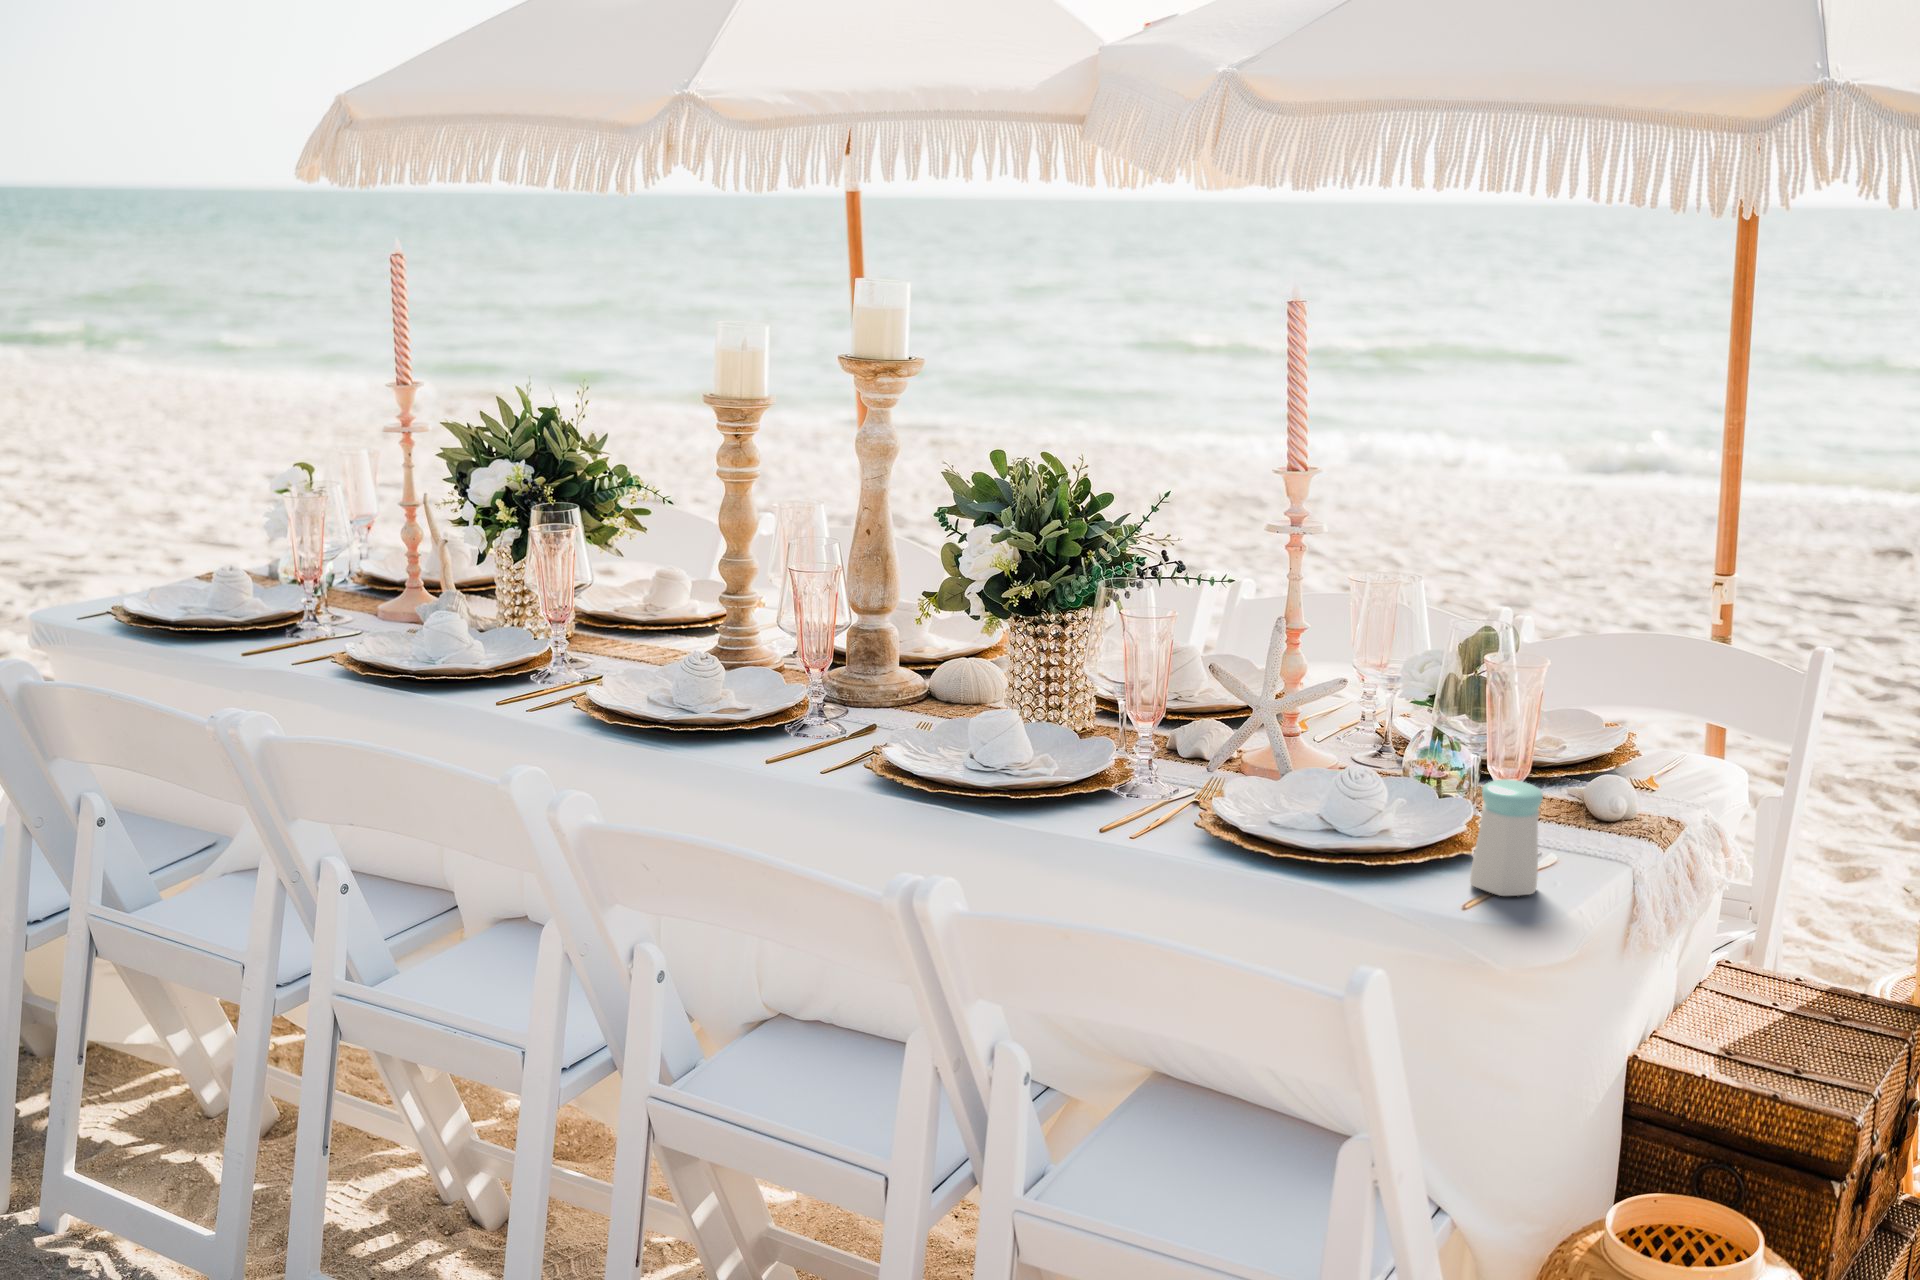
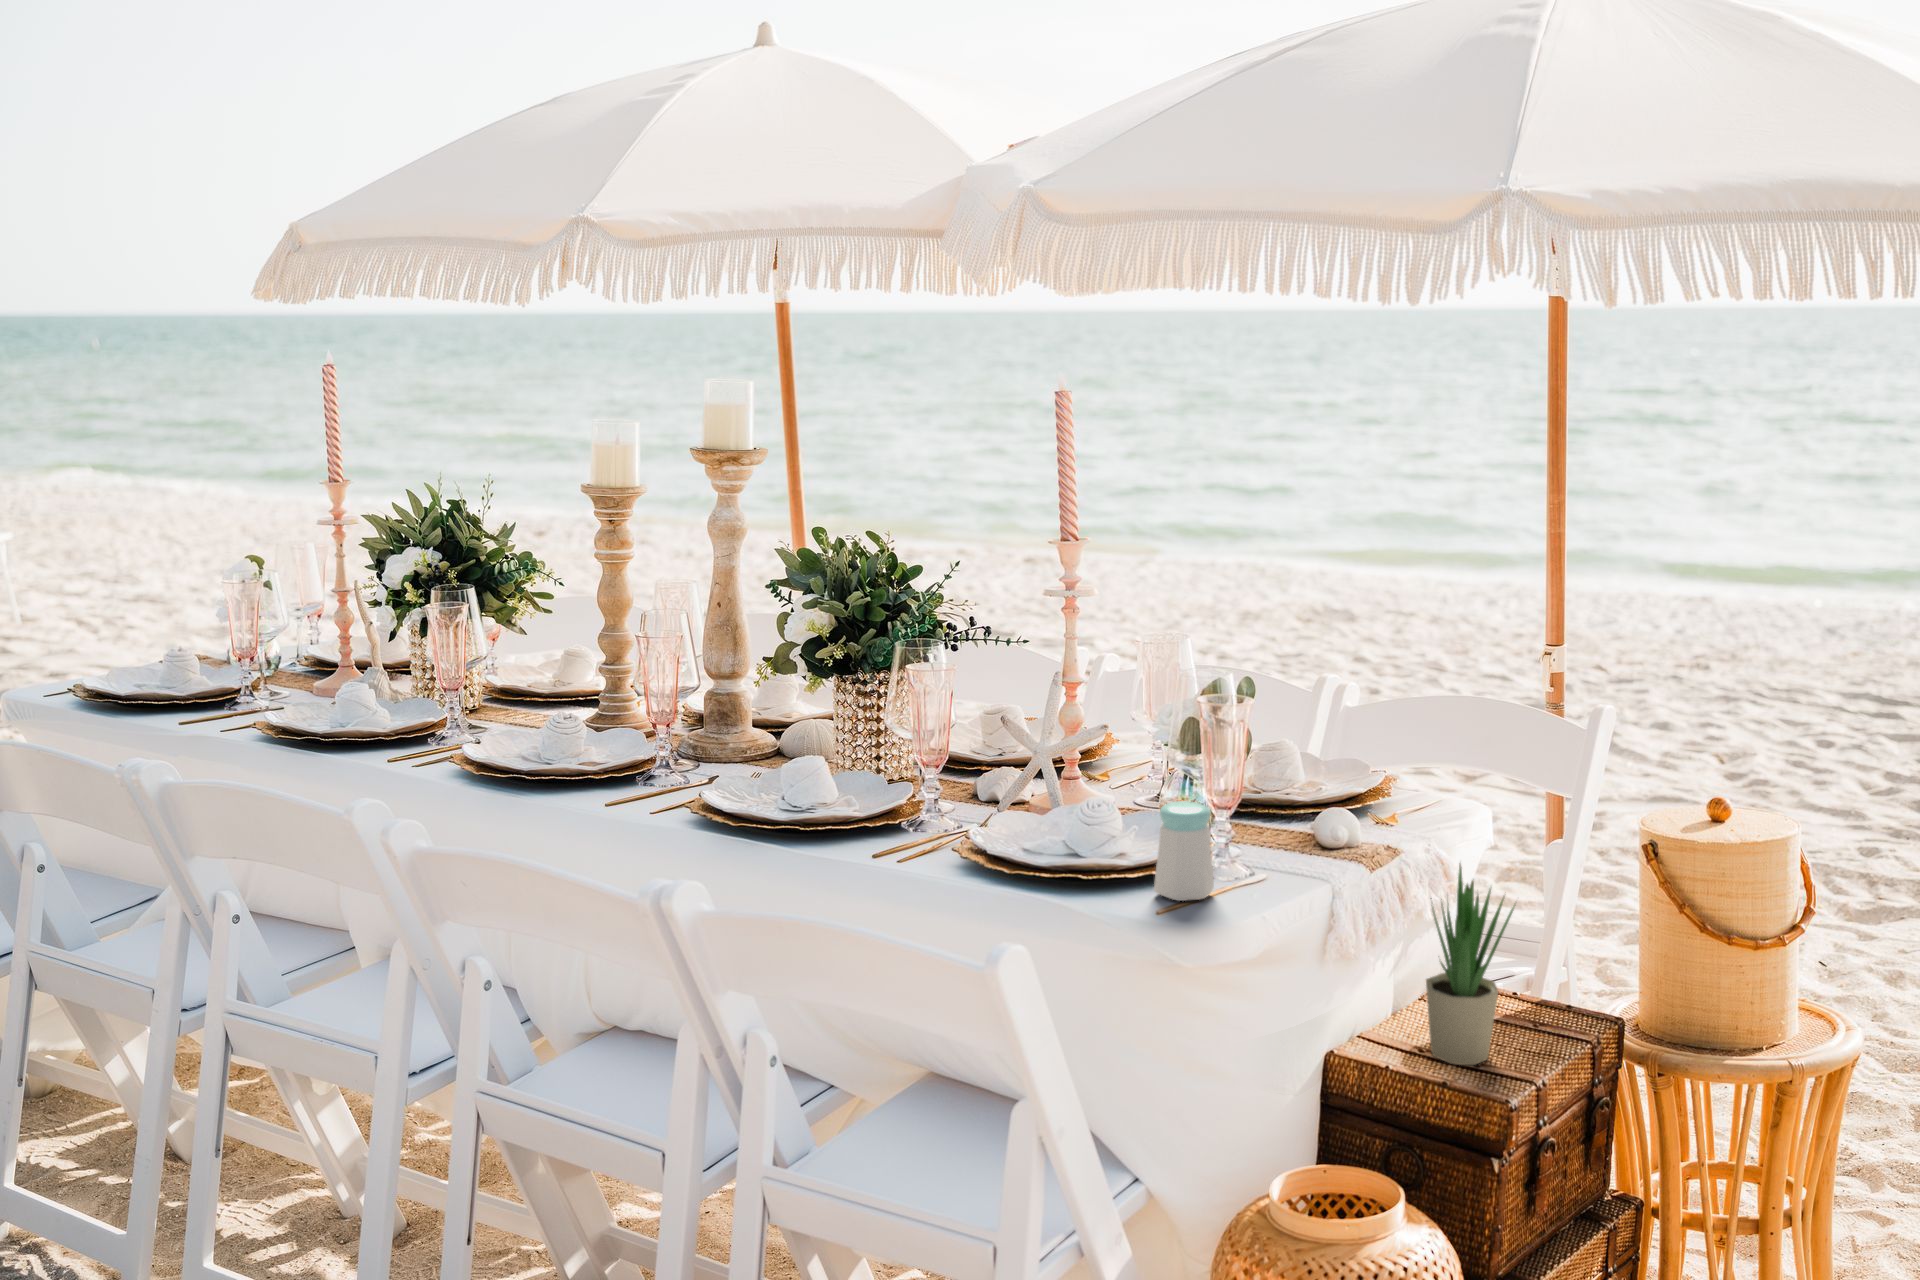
potted plant: none [1731,843,1856,1071] -> present [1426,864,1515,1065]

